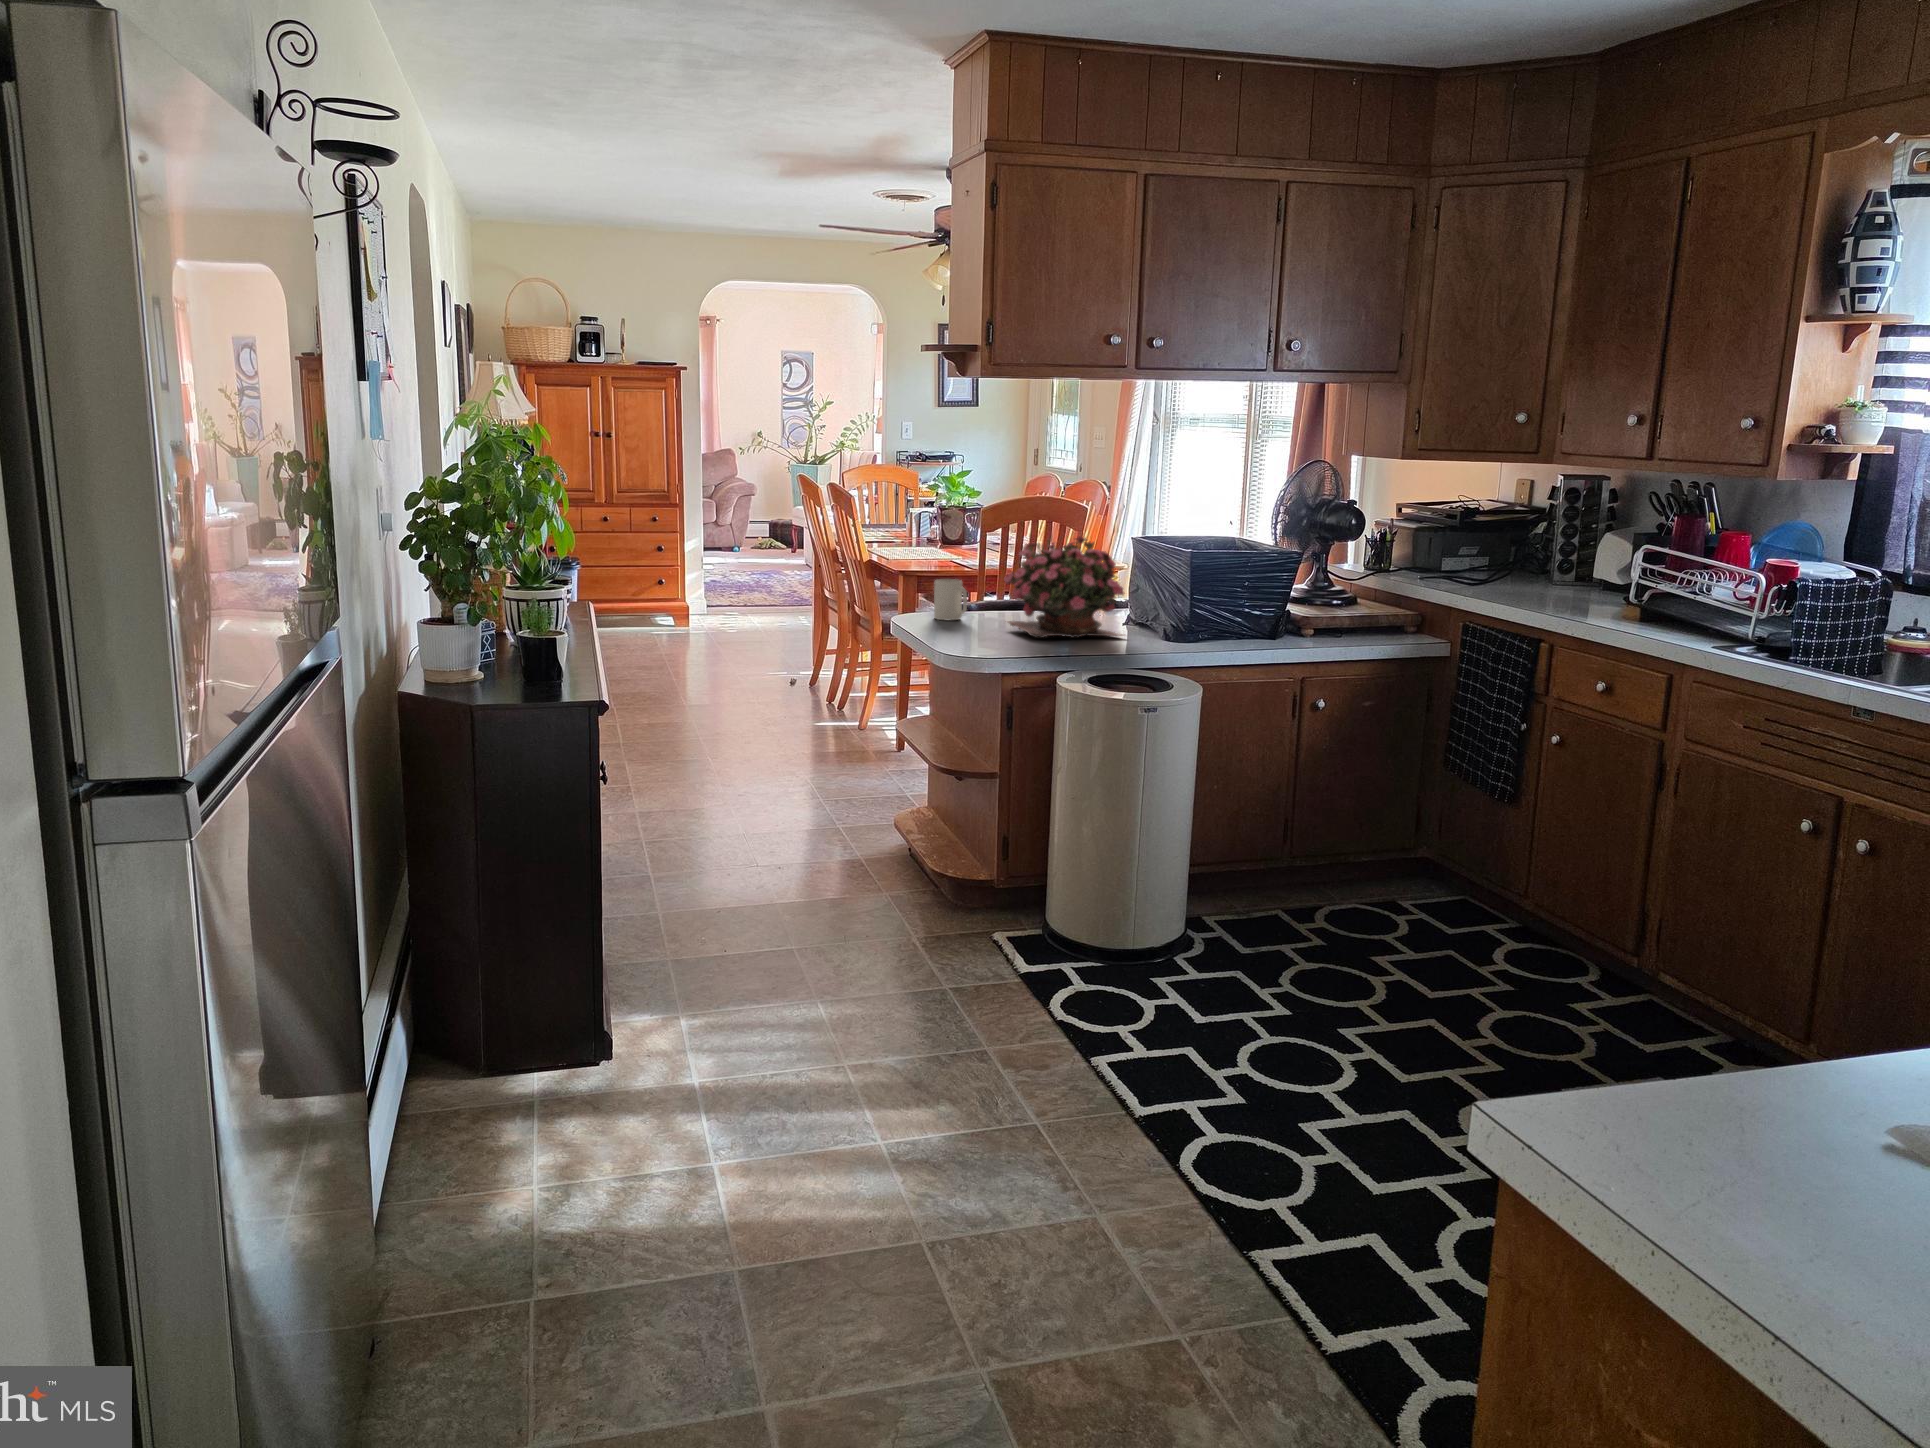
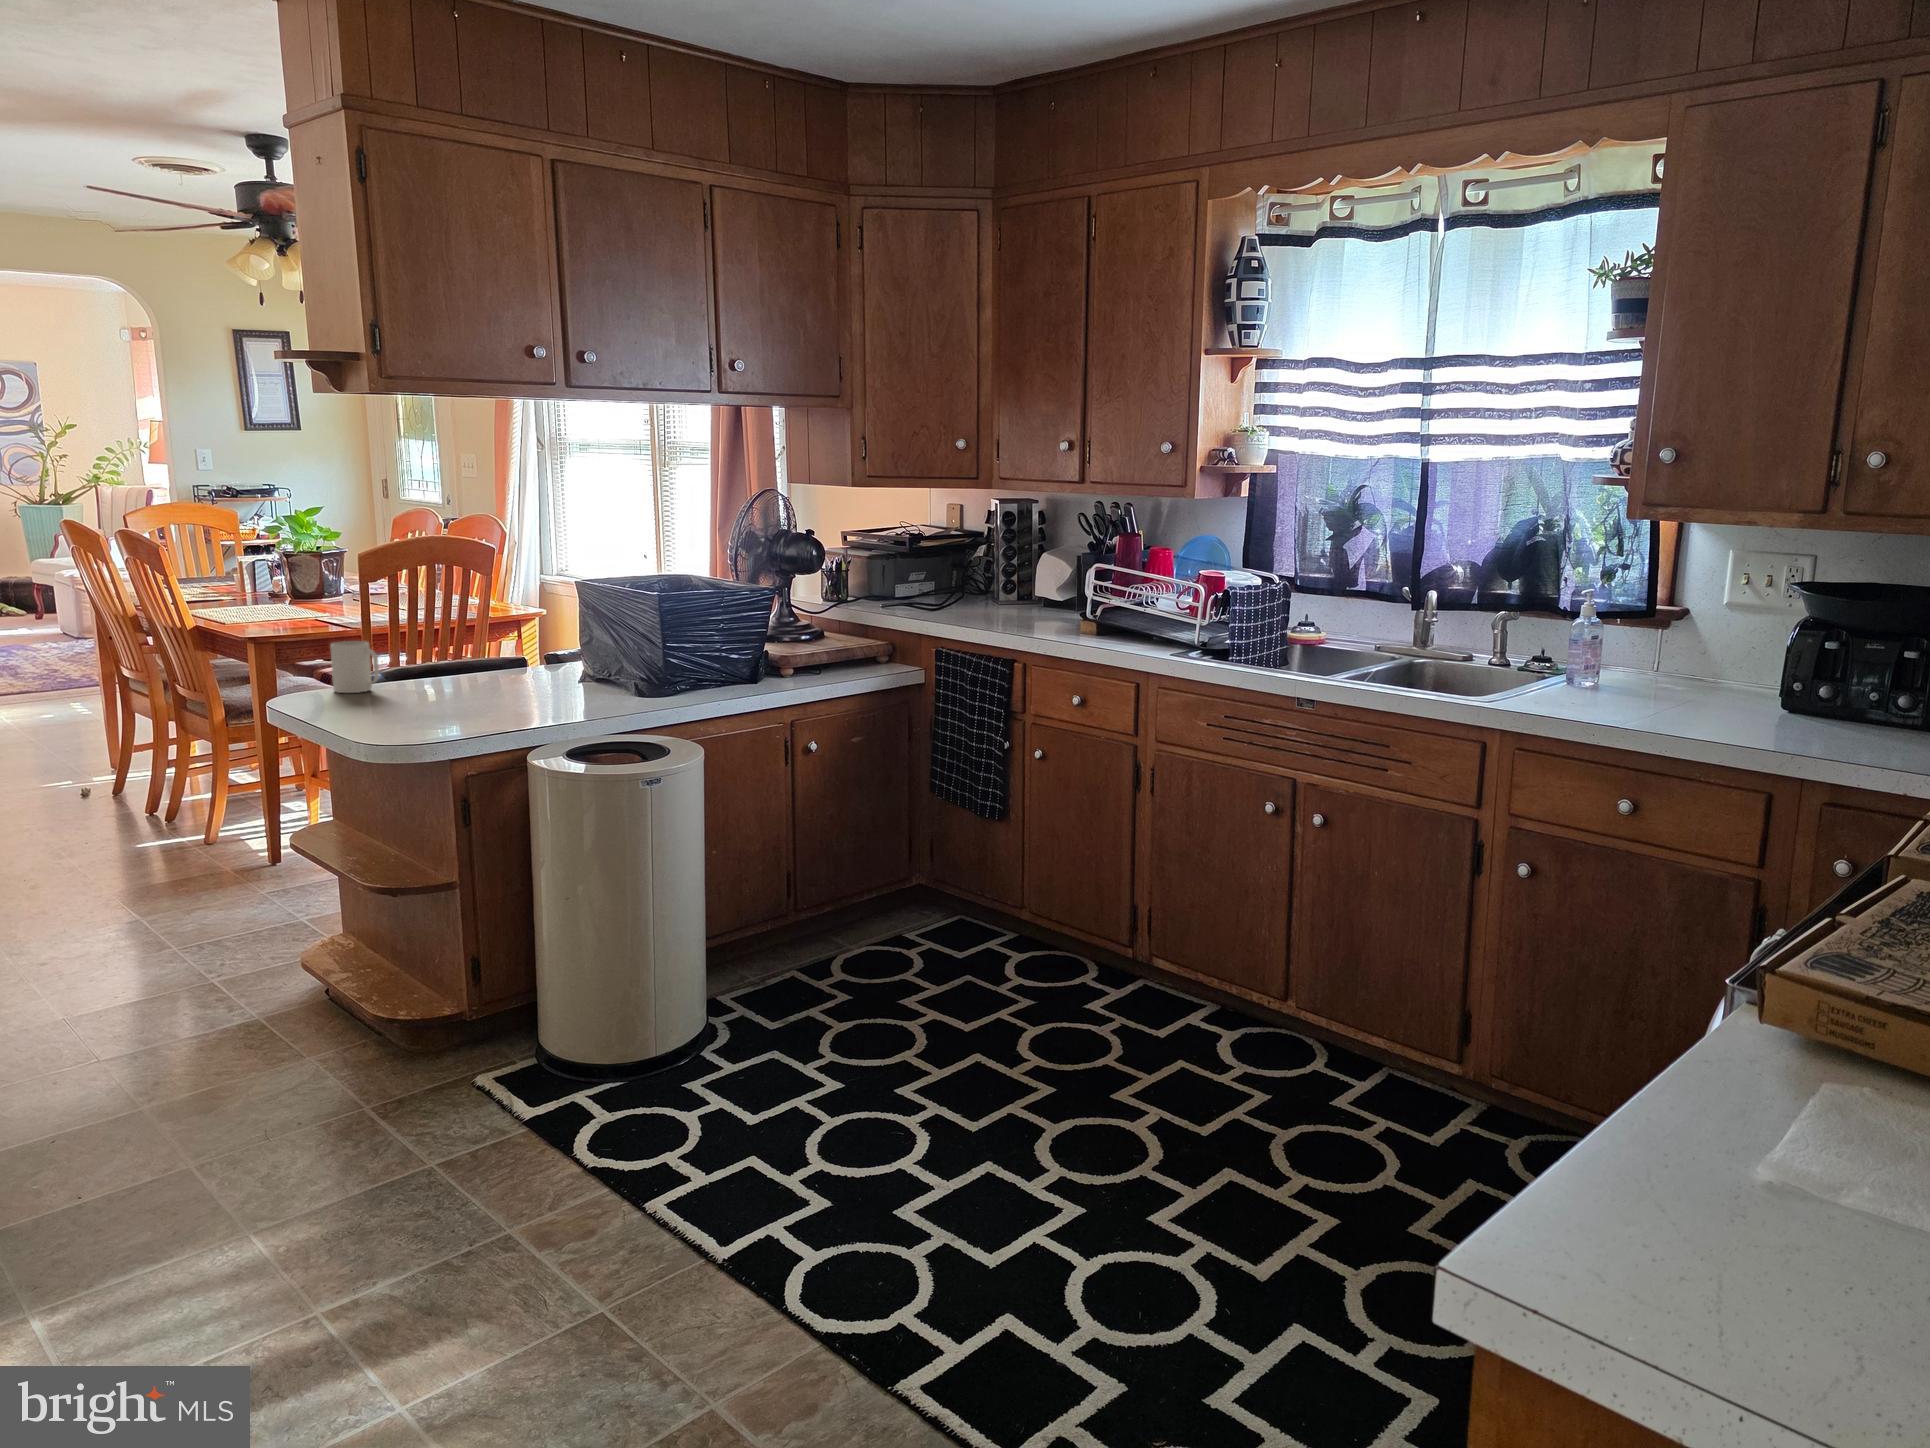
potted flower: present [1004,536,1125,638] -> none [428,579,592,704]

